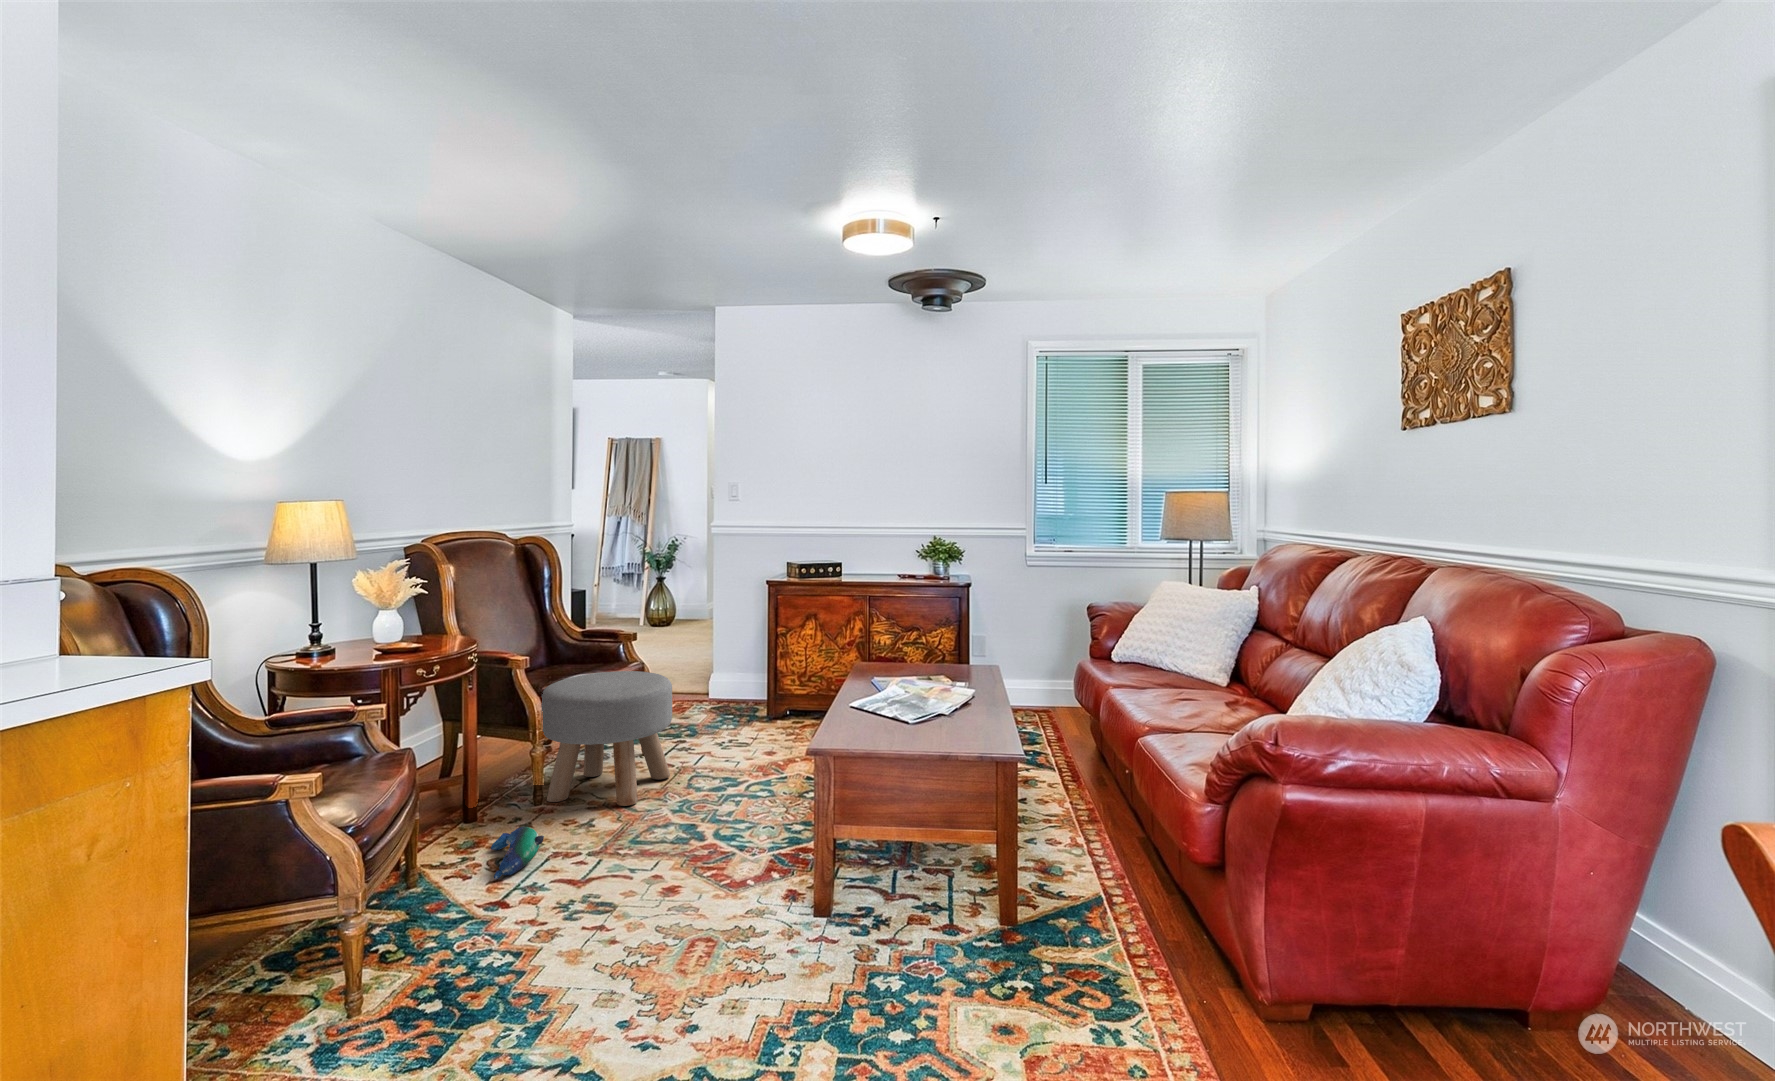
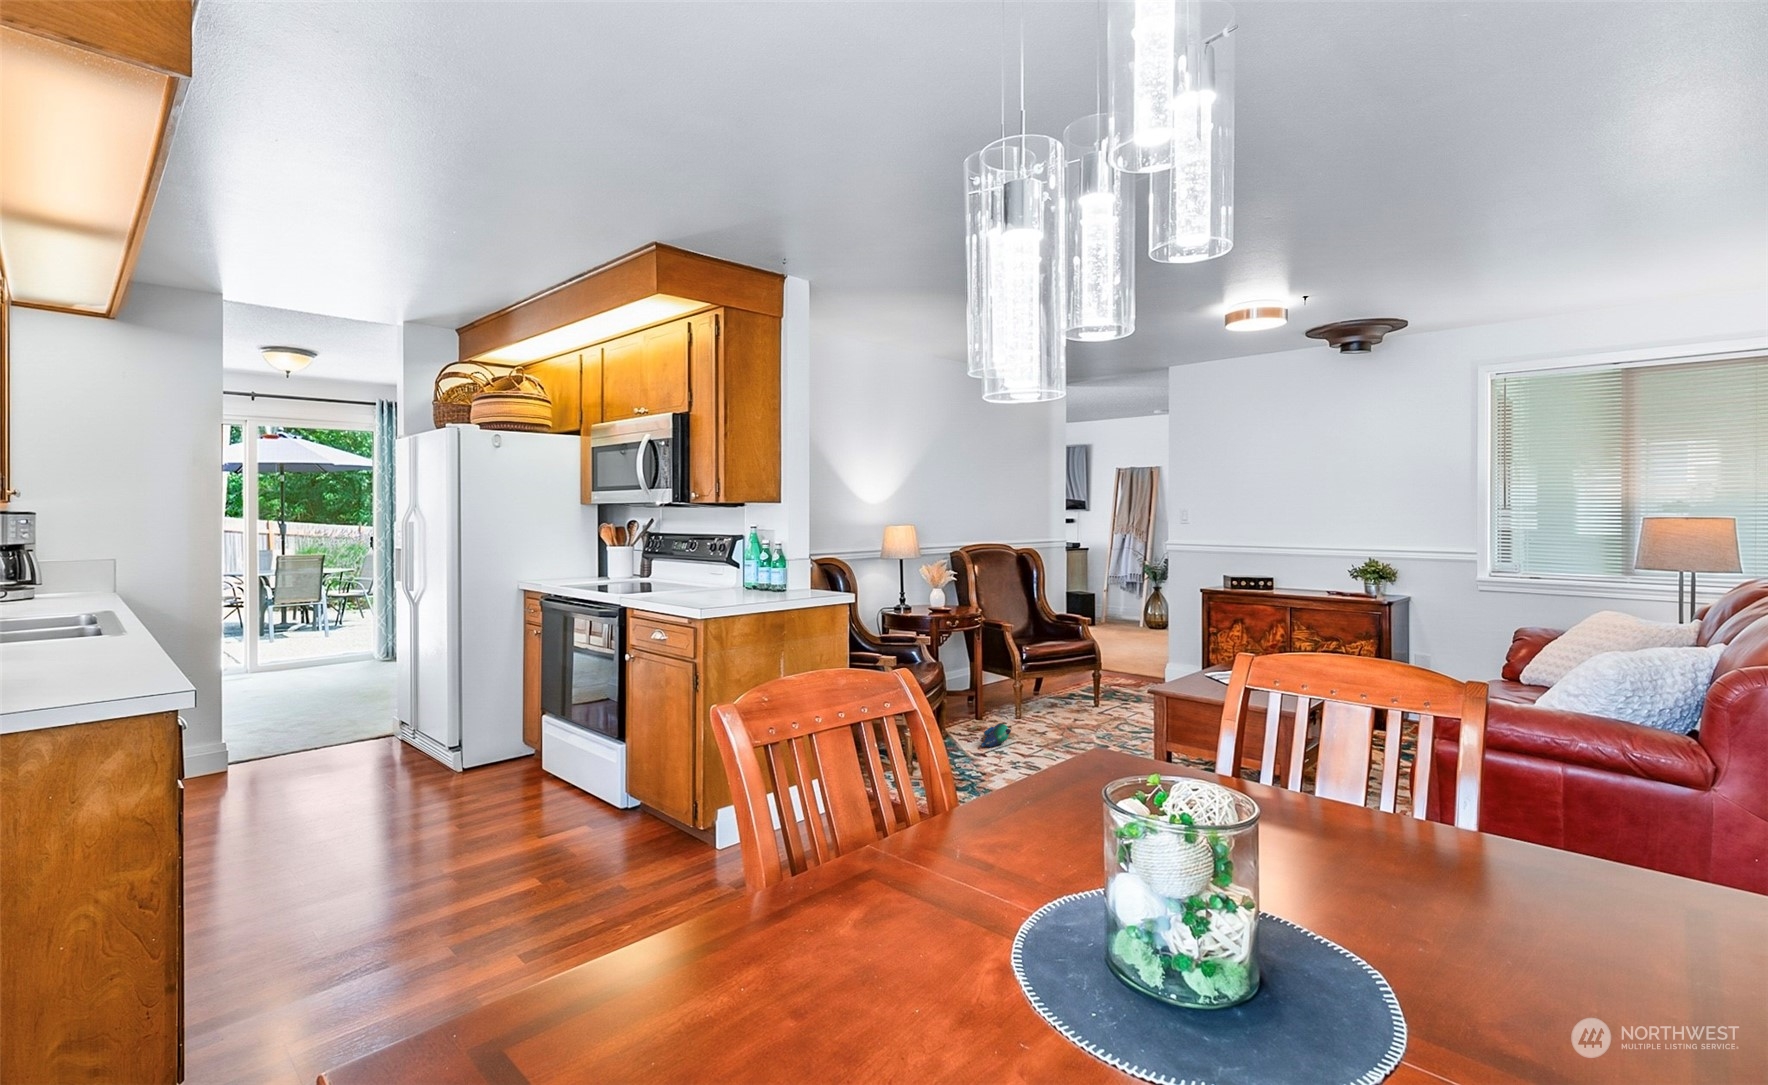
ottoman: present [541,671,672,806] -> none [1022,642,1108,729]

